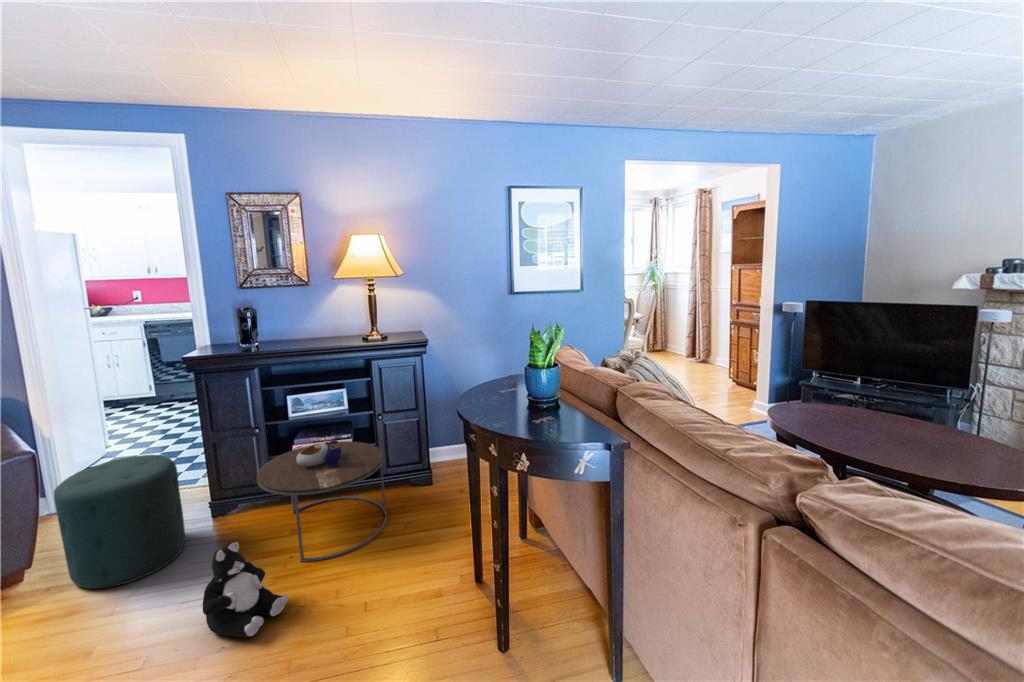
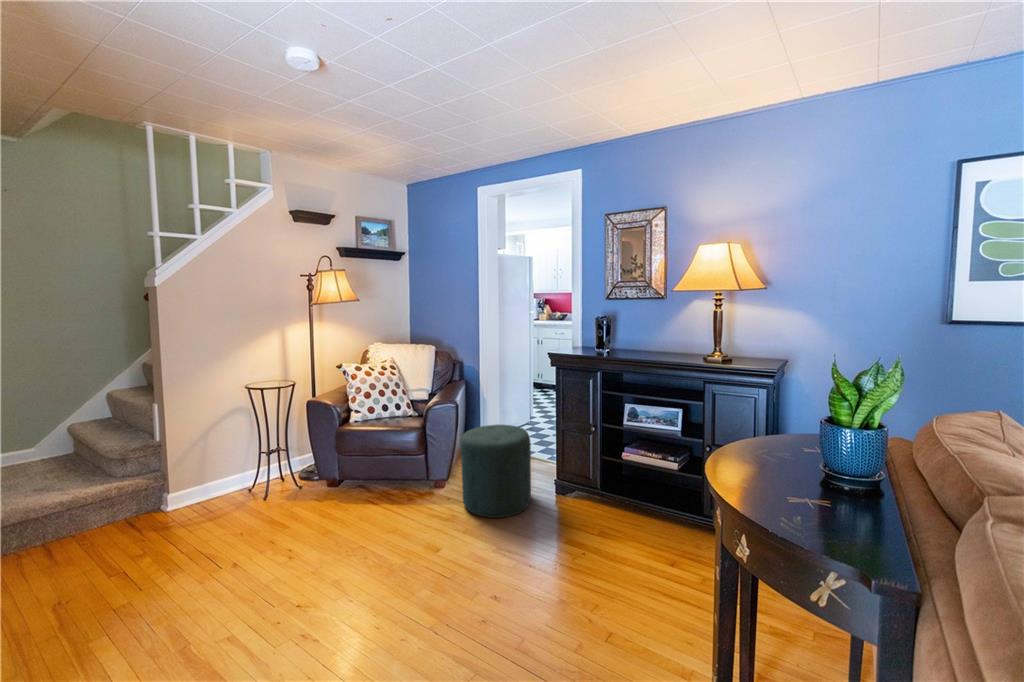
side table: present [256,440,387,562] -> none [573,456,694,576]
plush toy: present [203,541,289,637] -> none [498,516,558,602]

